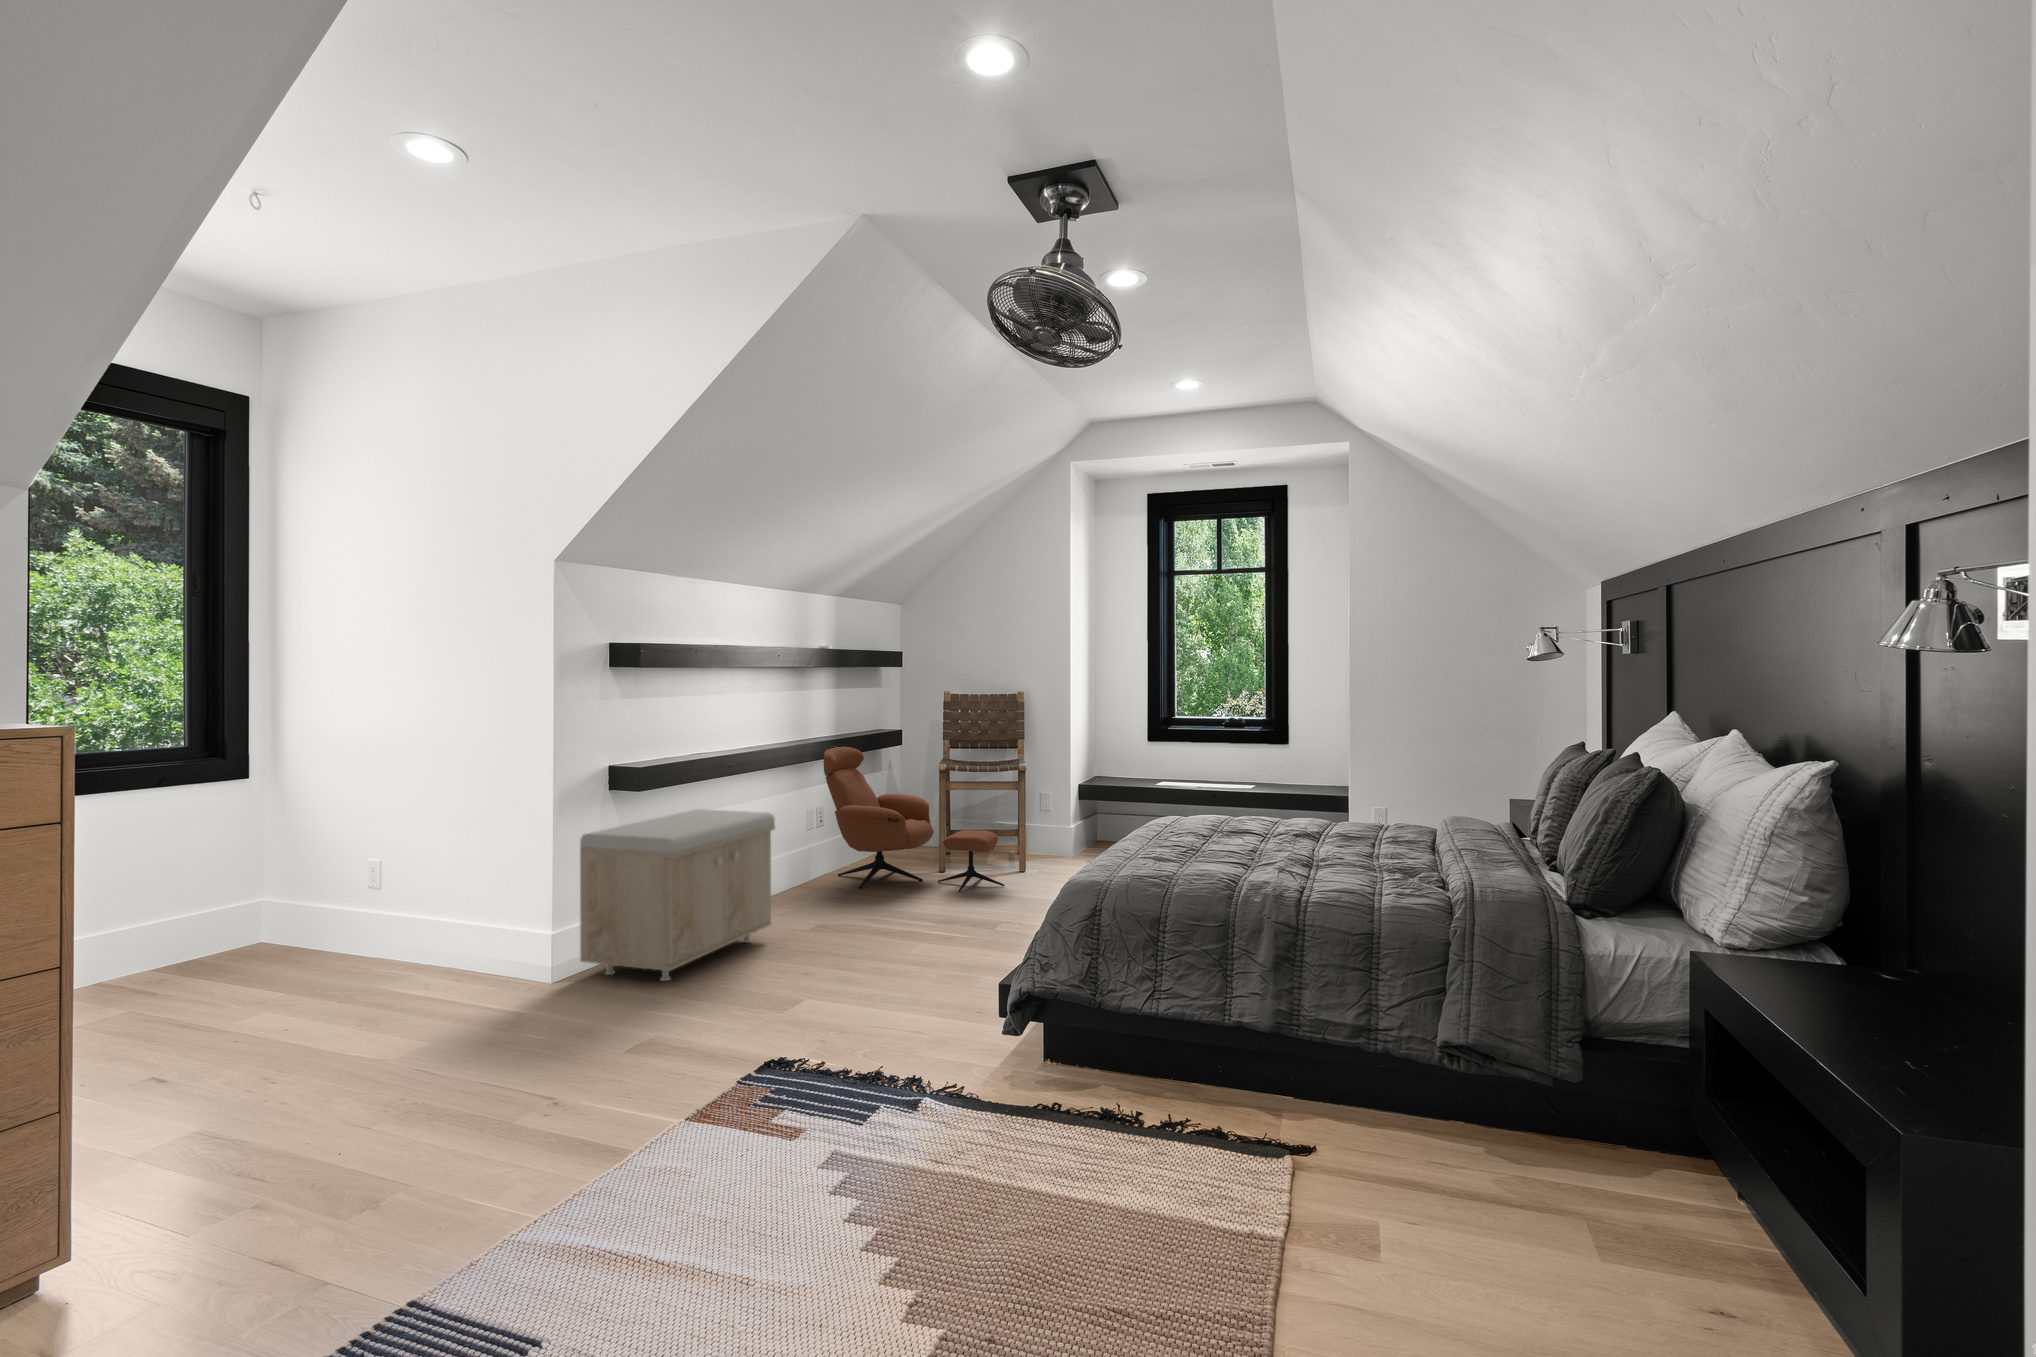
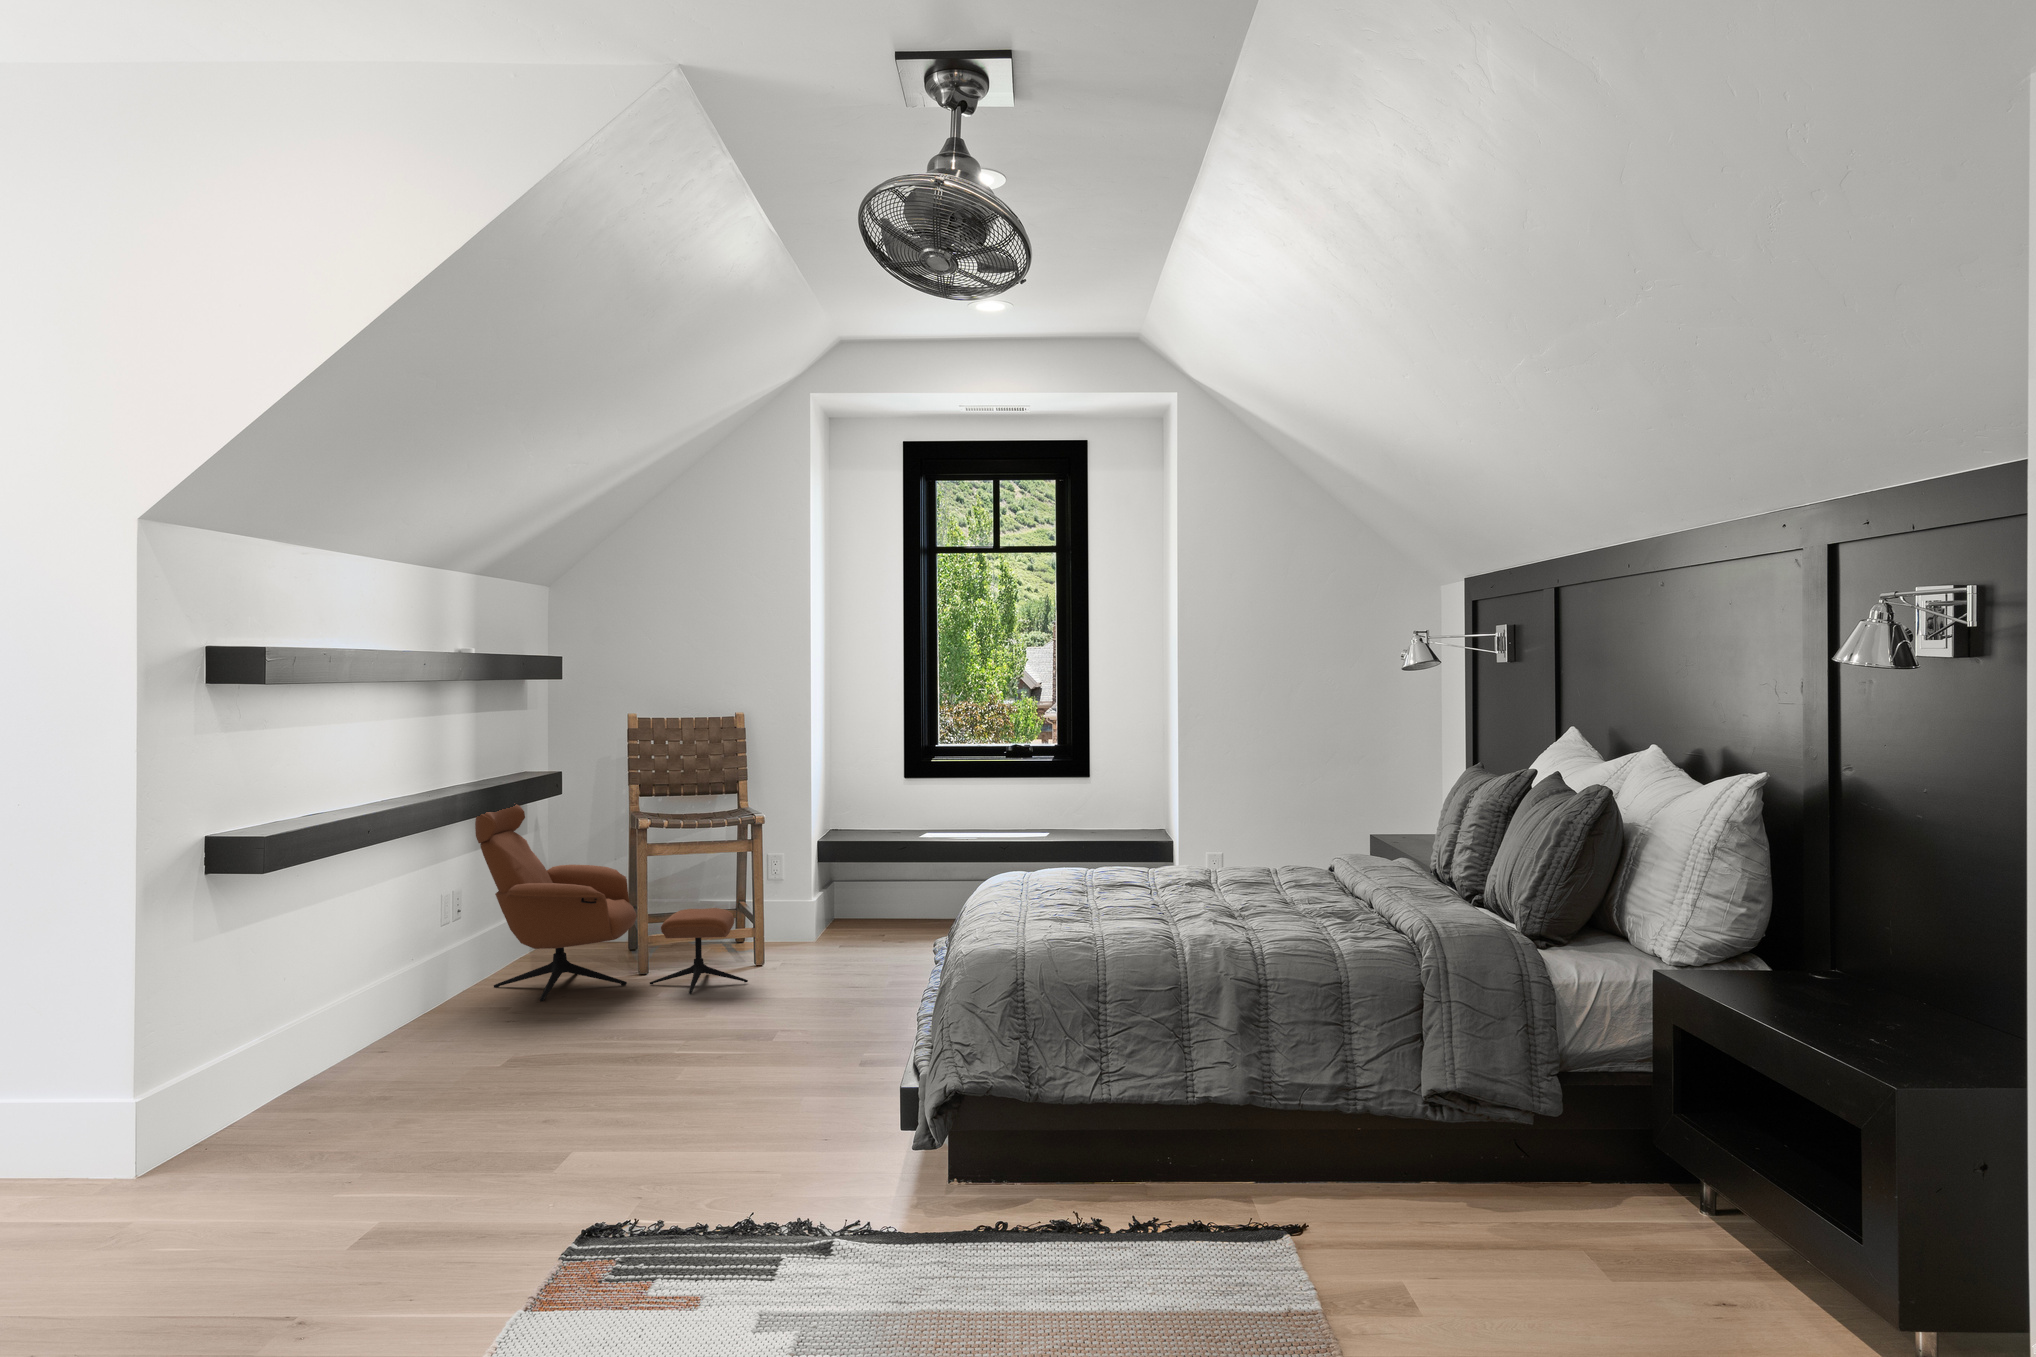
storage bench: present [580,809,775,981] -> none [206,897,470,1149]

